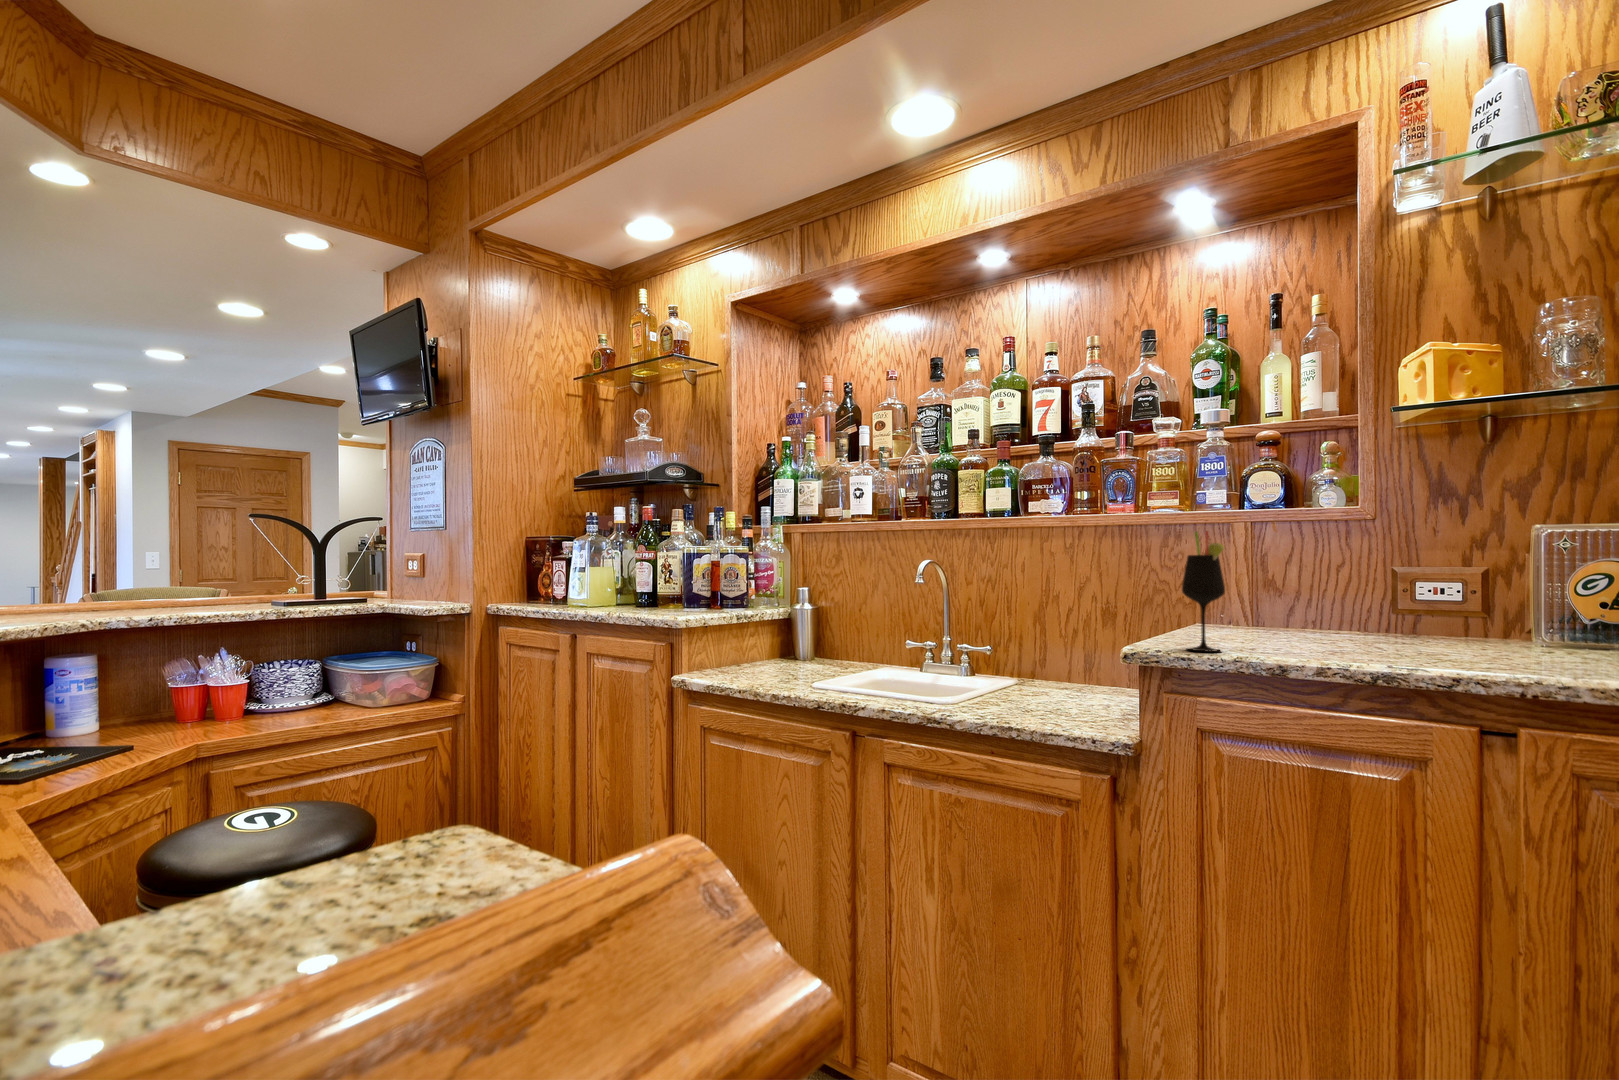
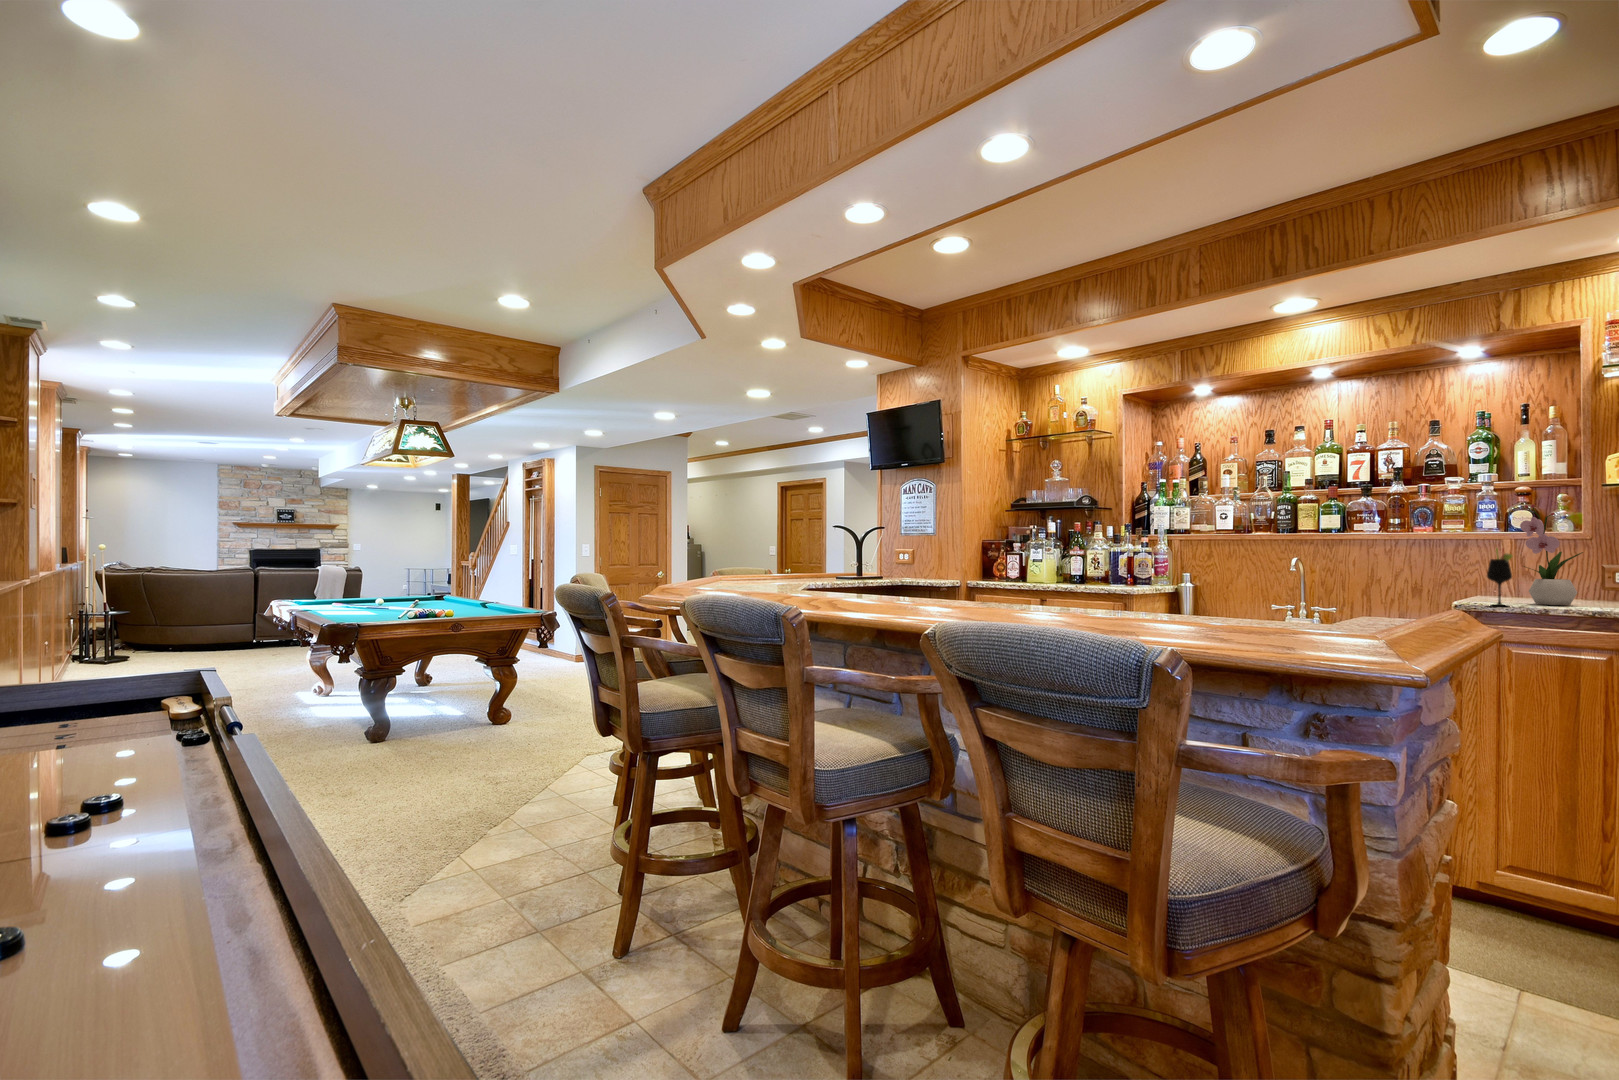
flower arrangement: none [1246,448,1355,648] -> present [1520,504,1583,605]

